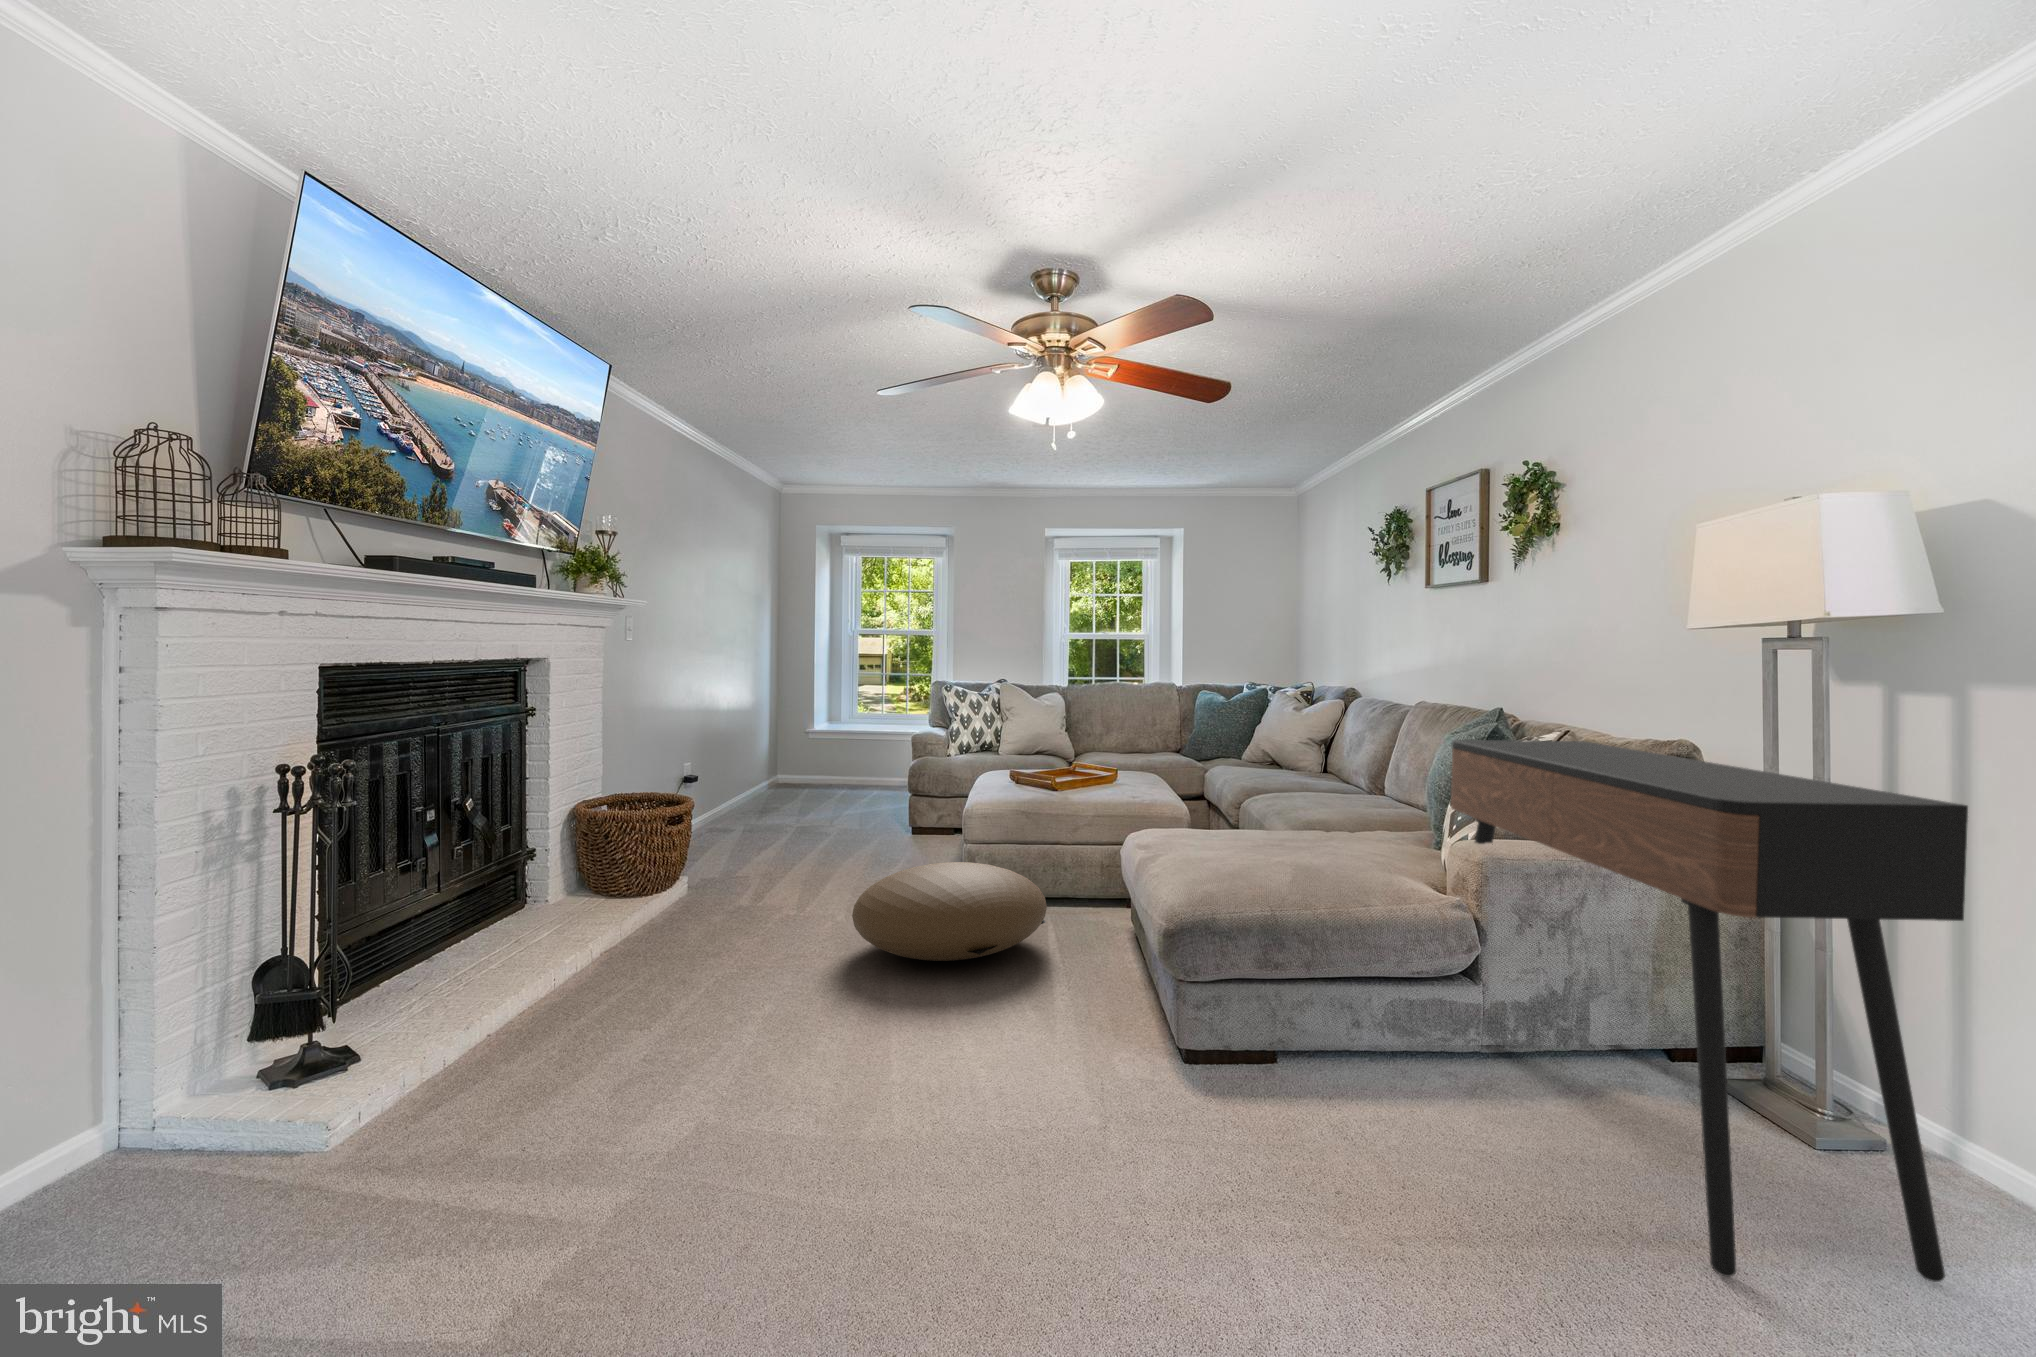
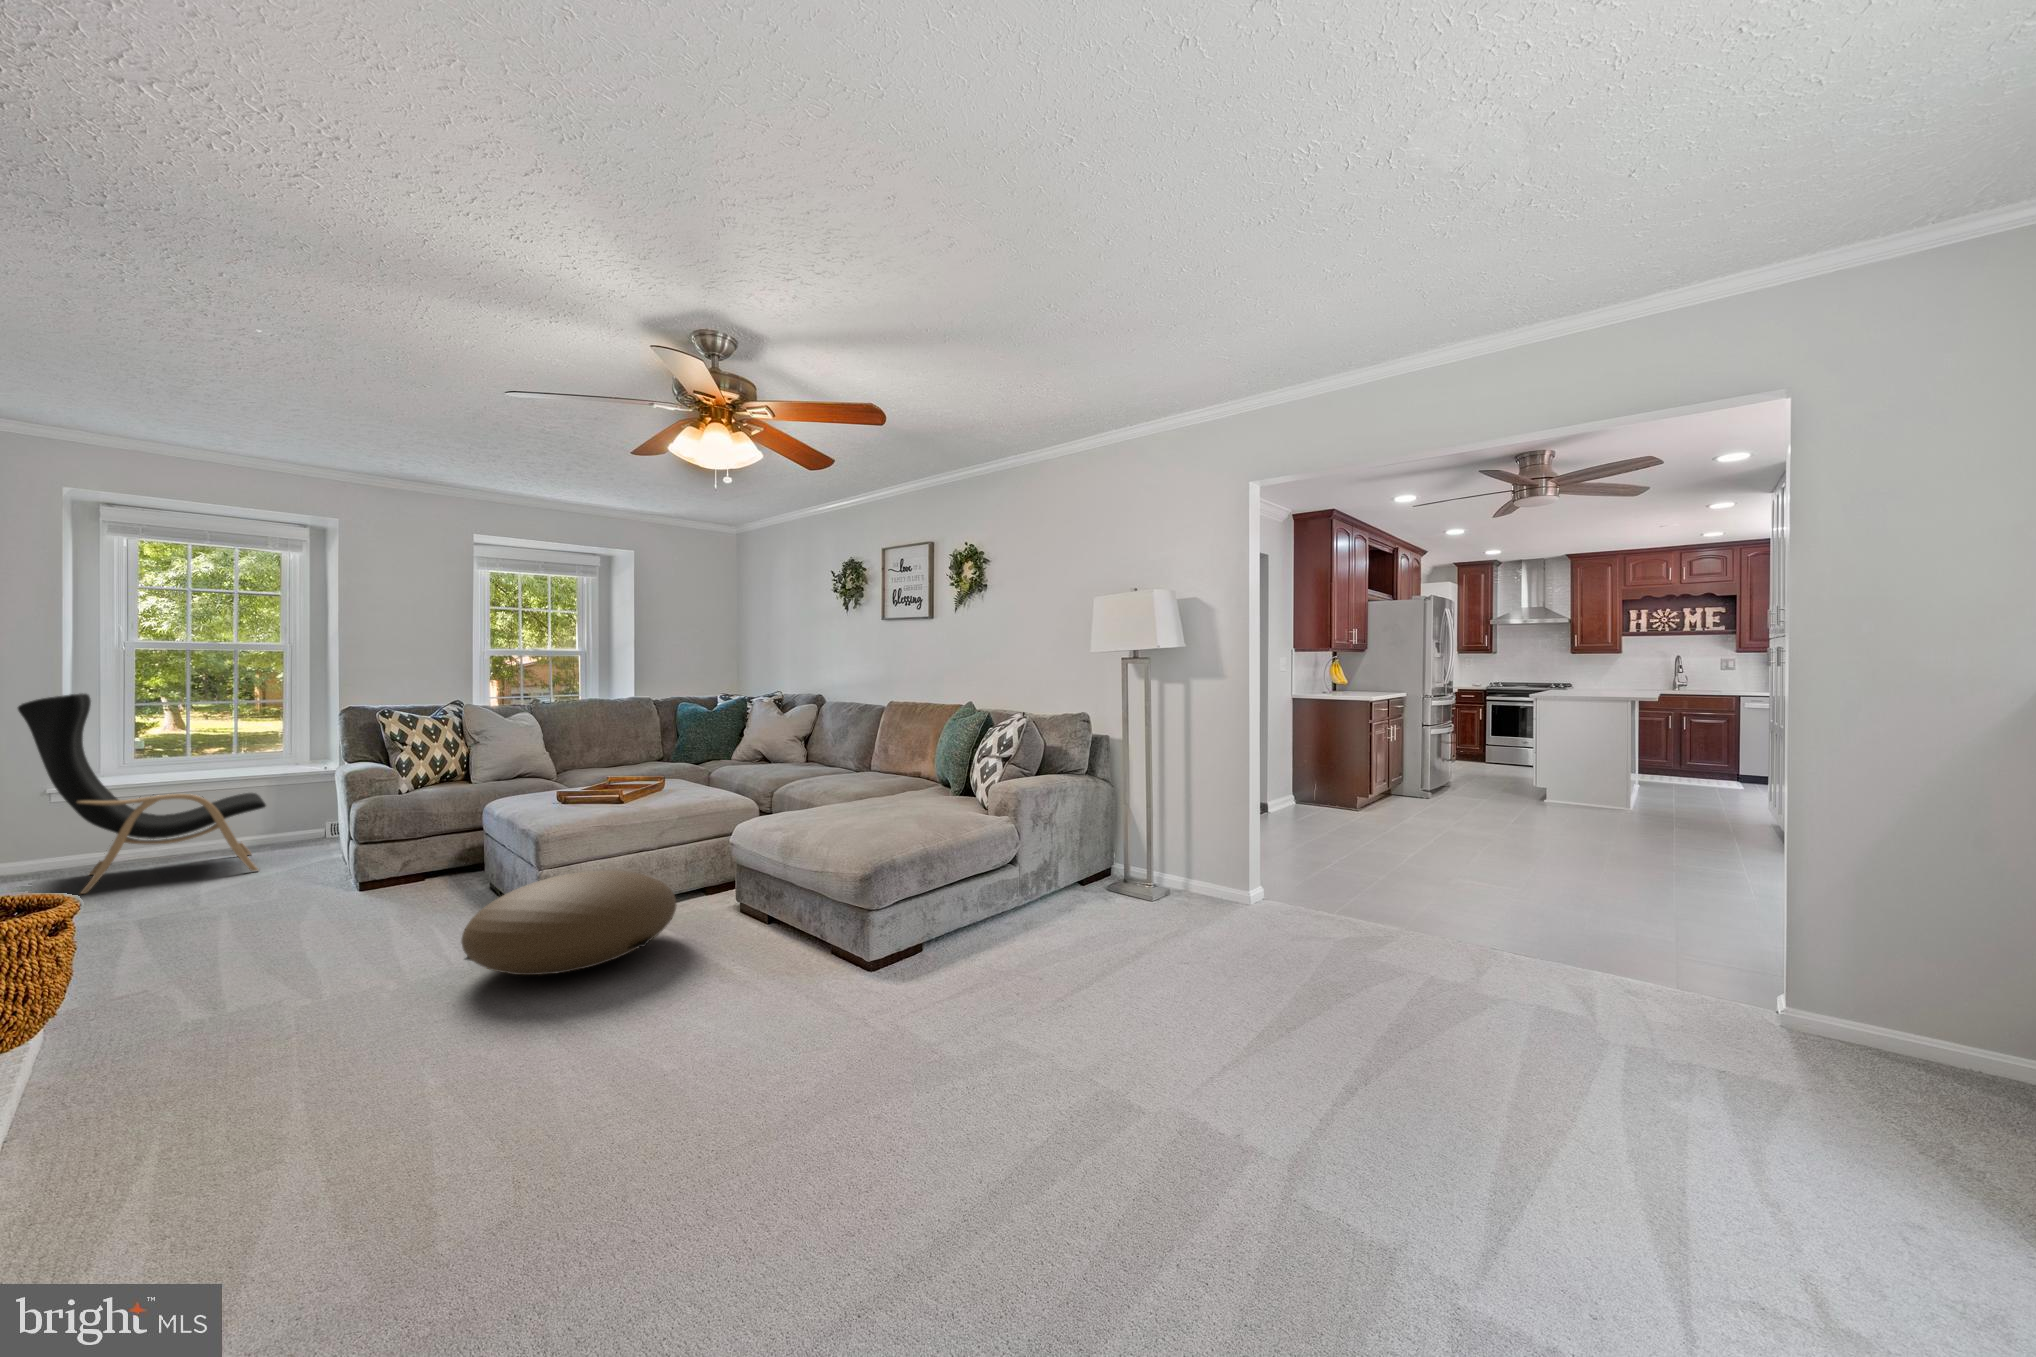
lounge chair: none [754,664,881,812] -> present [18,693,266,894]
console table: present [1451,740,1968,1282] -> none [989,715,1253,966]

